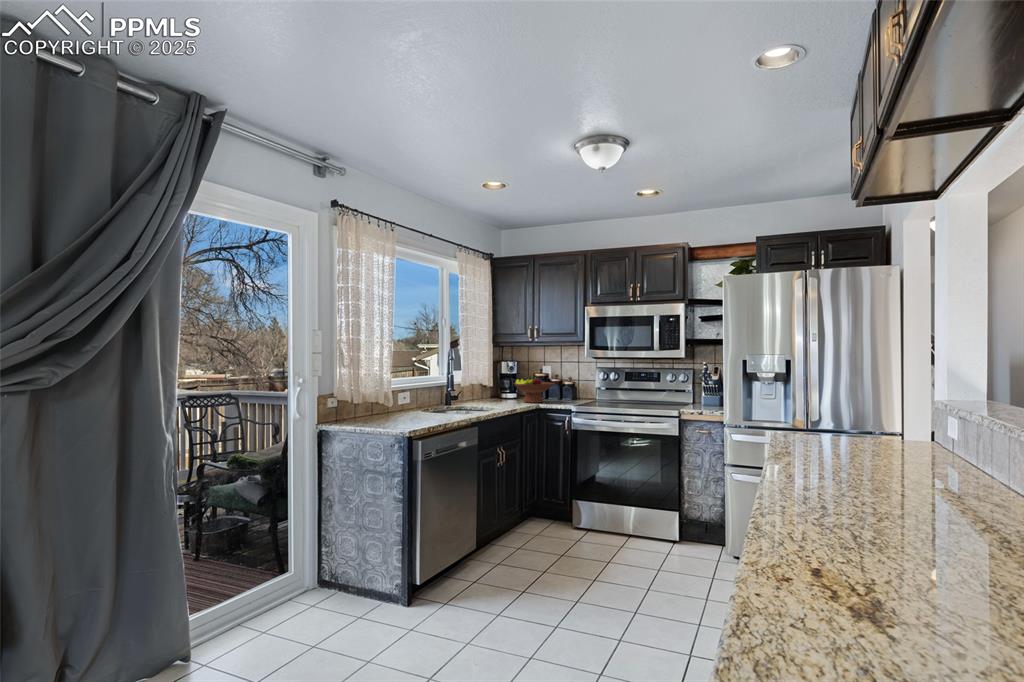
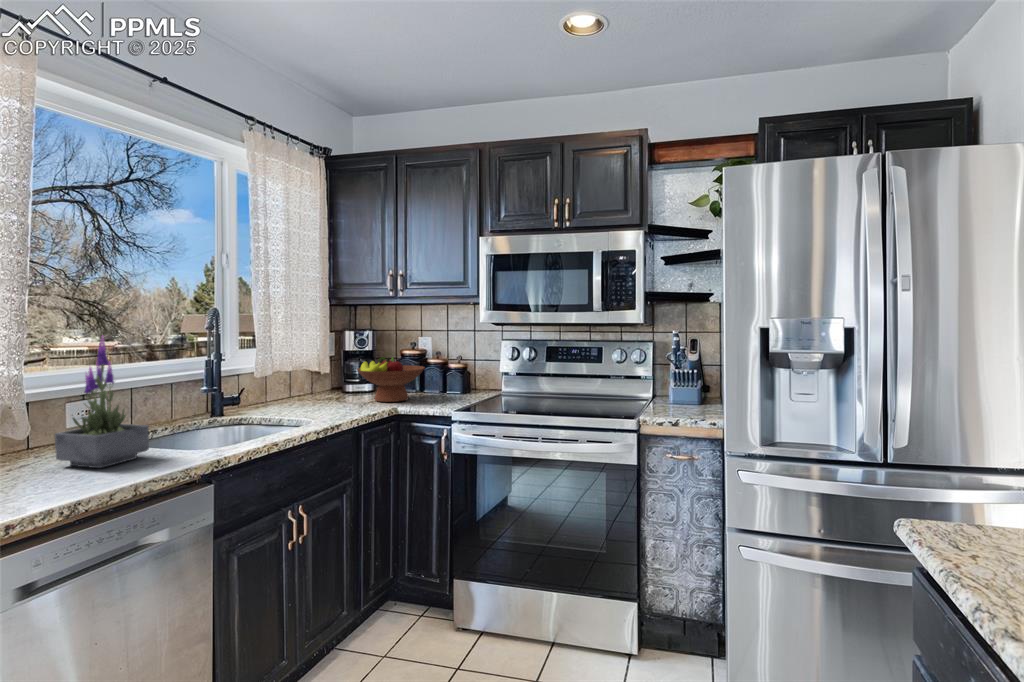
potted plant: none [414,361,447,418] -> present [55,335,149,468]

